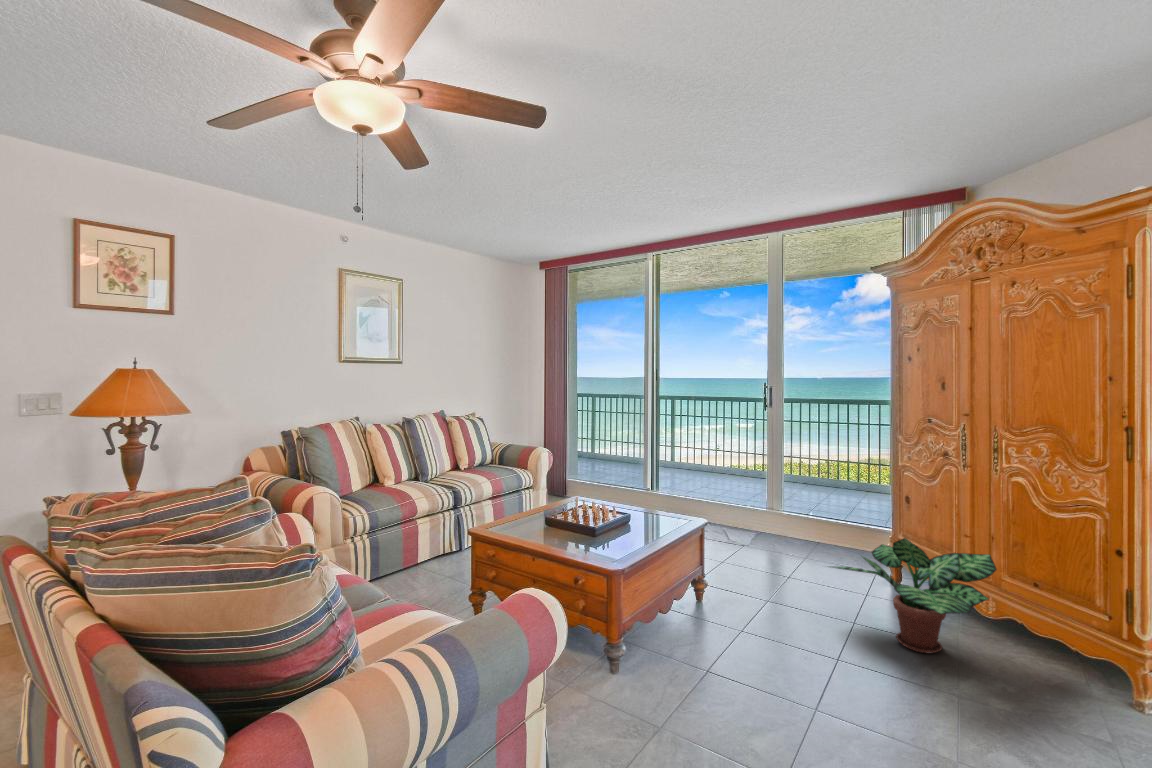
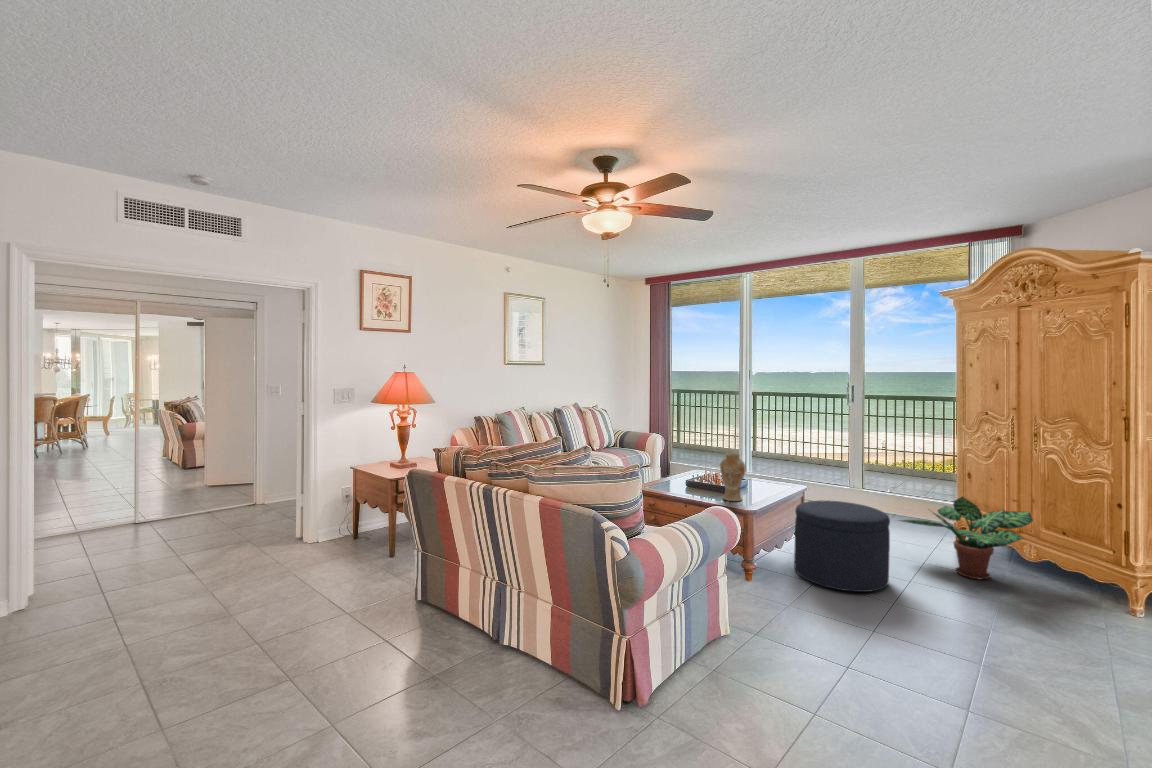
vase: none [579,480,613,551] -> present [720,453,745,501]
ottoman: none [680,545,807,691] -> present [794,501,890,592]

